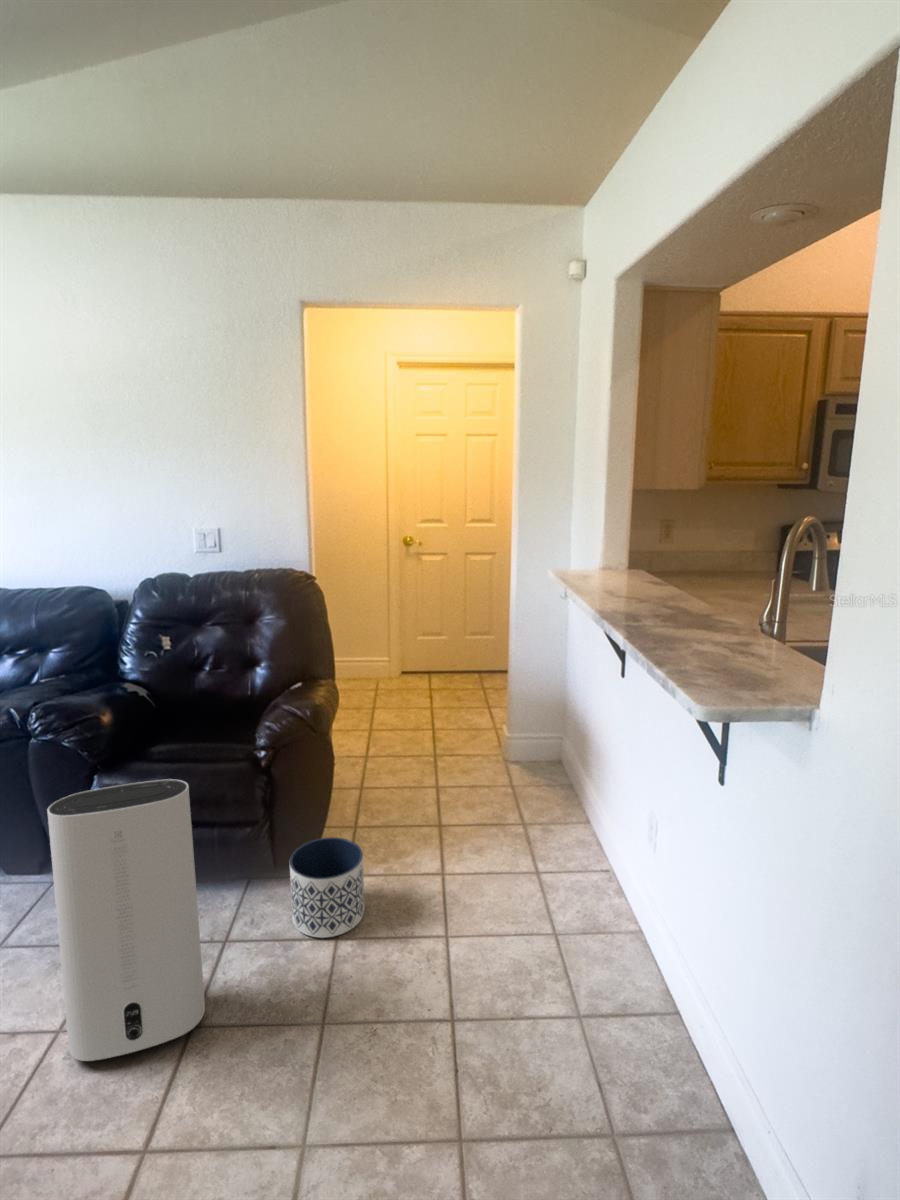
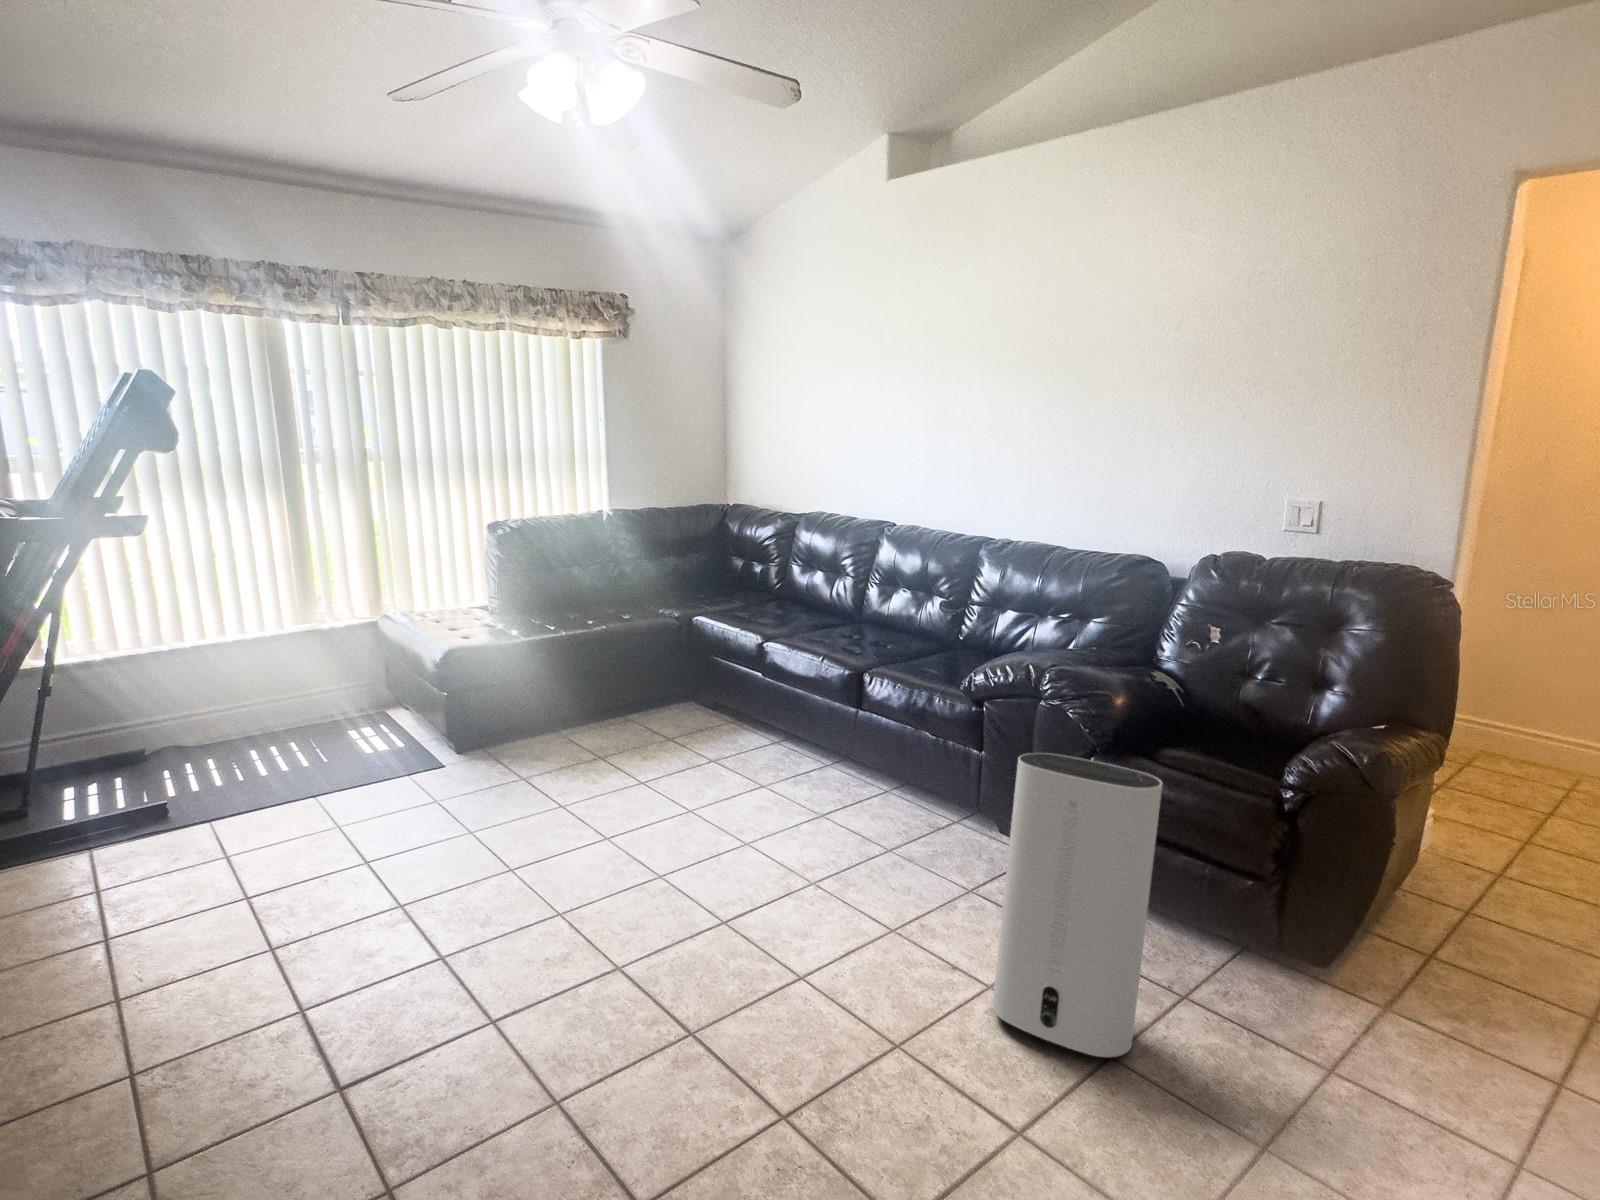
planter: present [290,837,364,938] -> none [1278,938,1408,1084]

